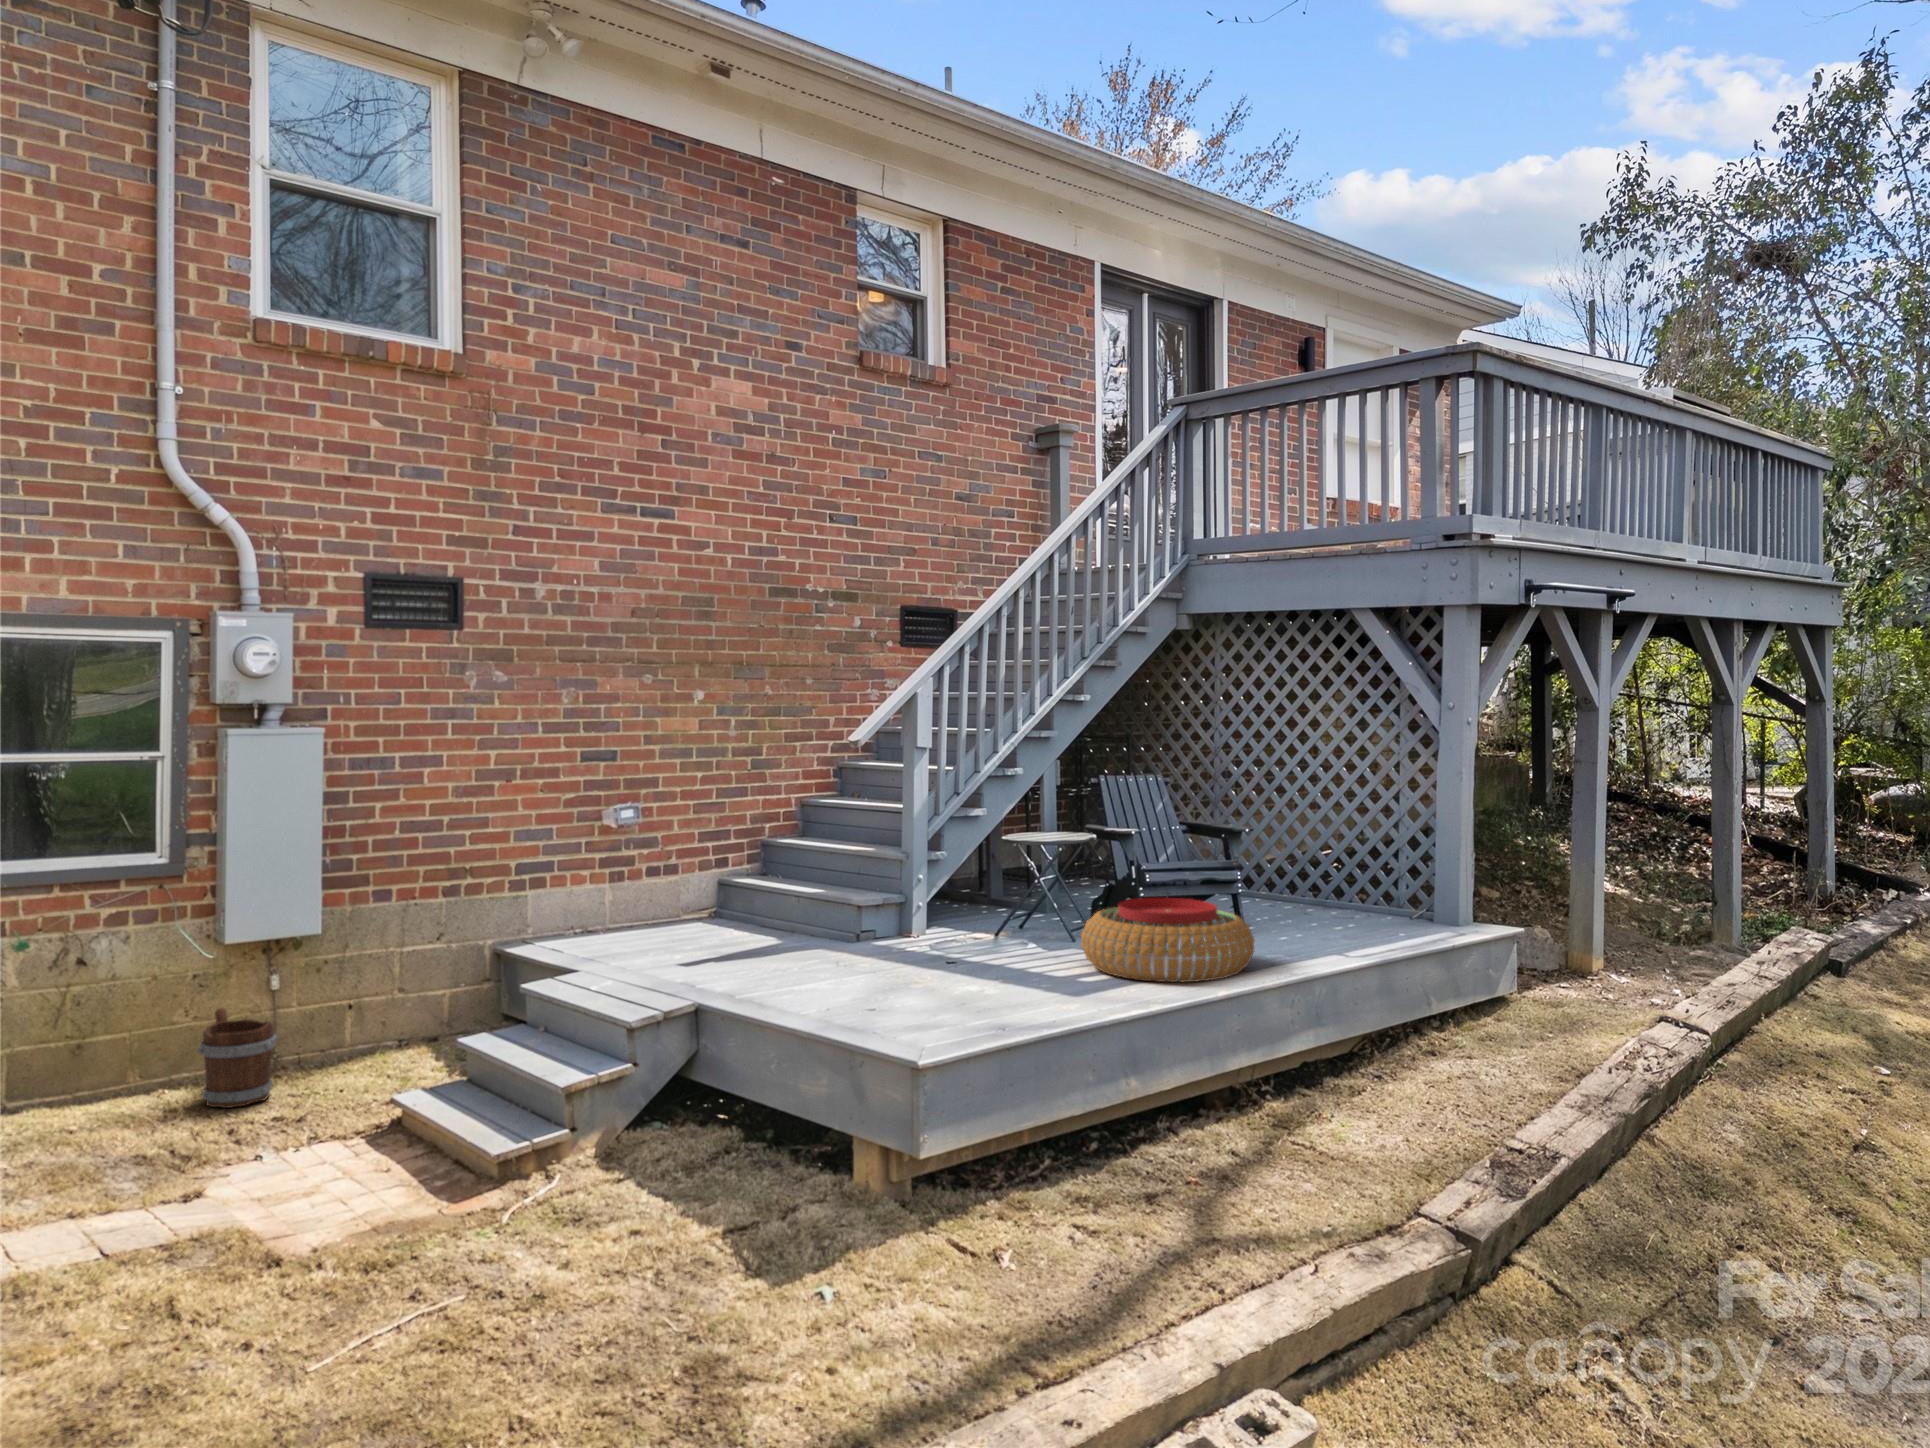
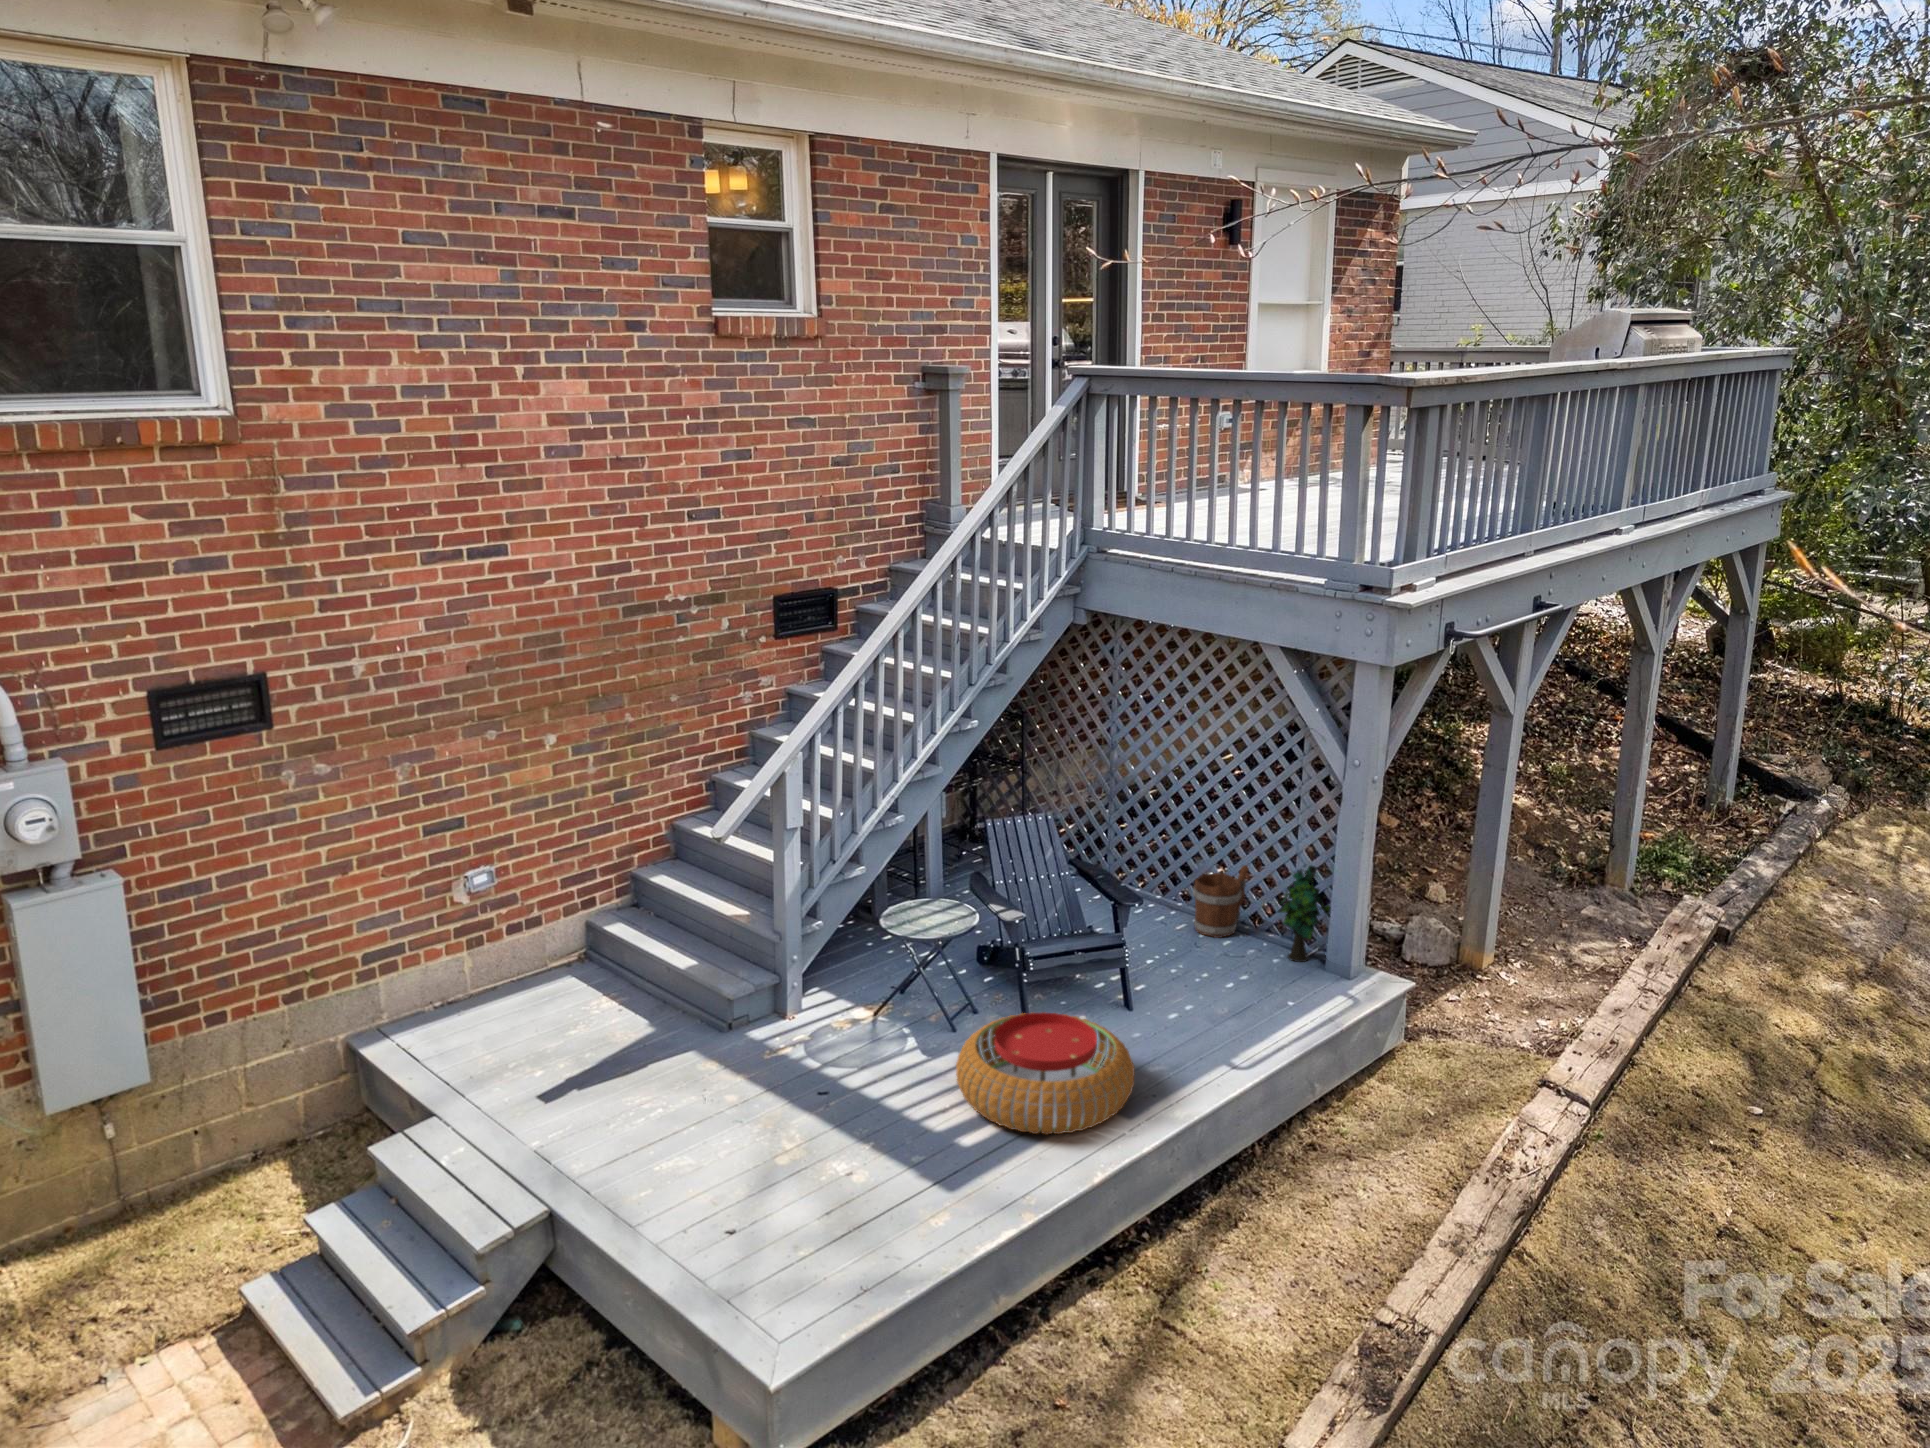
decorative plant: none [1379,822,1434,921] -> present [1278,866,1331,962]
bucket: present [198,1008,277,1108] -> present [1193,865,1249,938]

